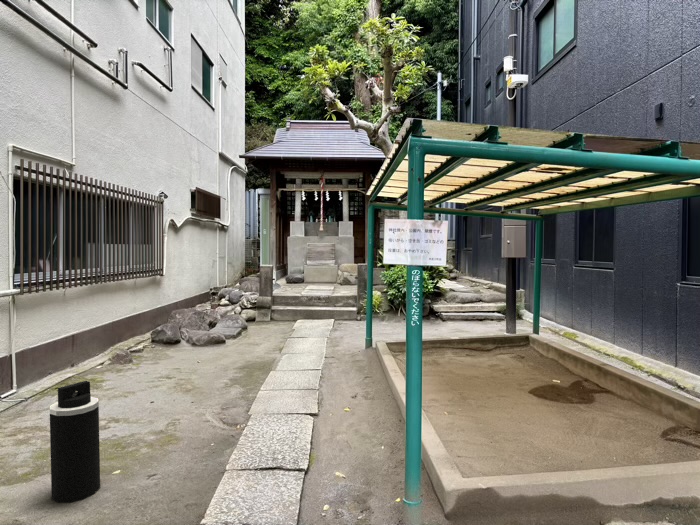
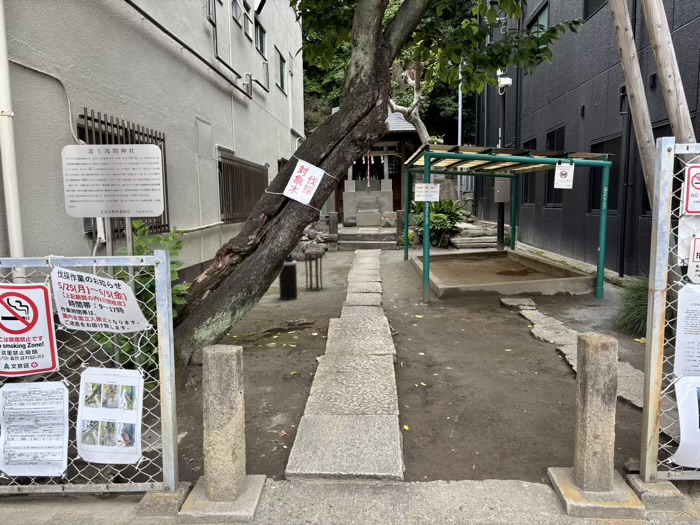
stool: none [144,360,187,452] -> present [304,252,322,291]

